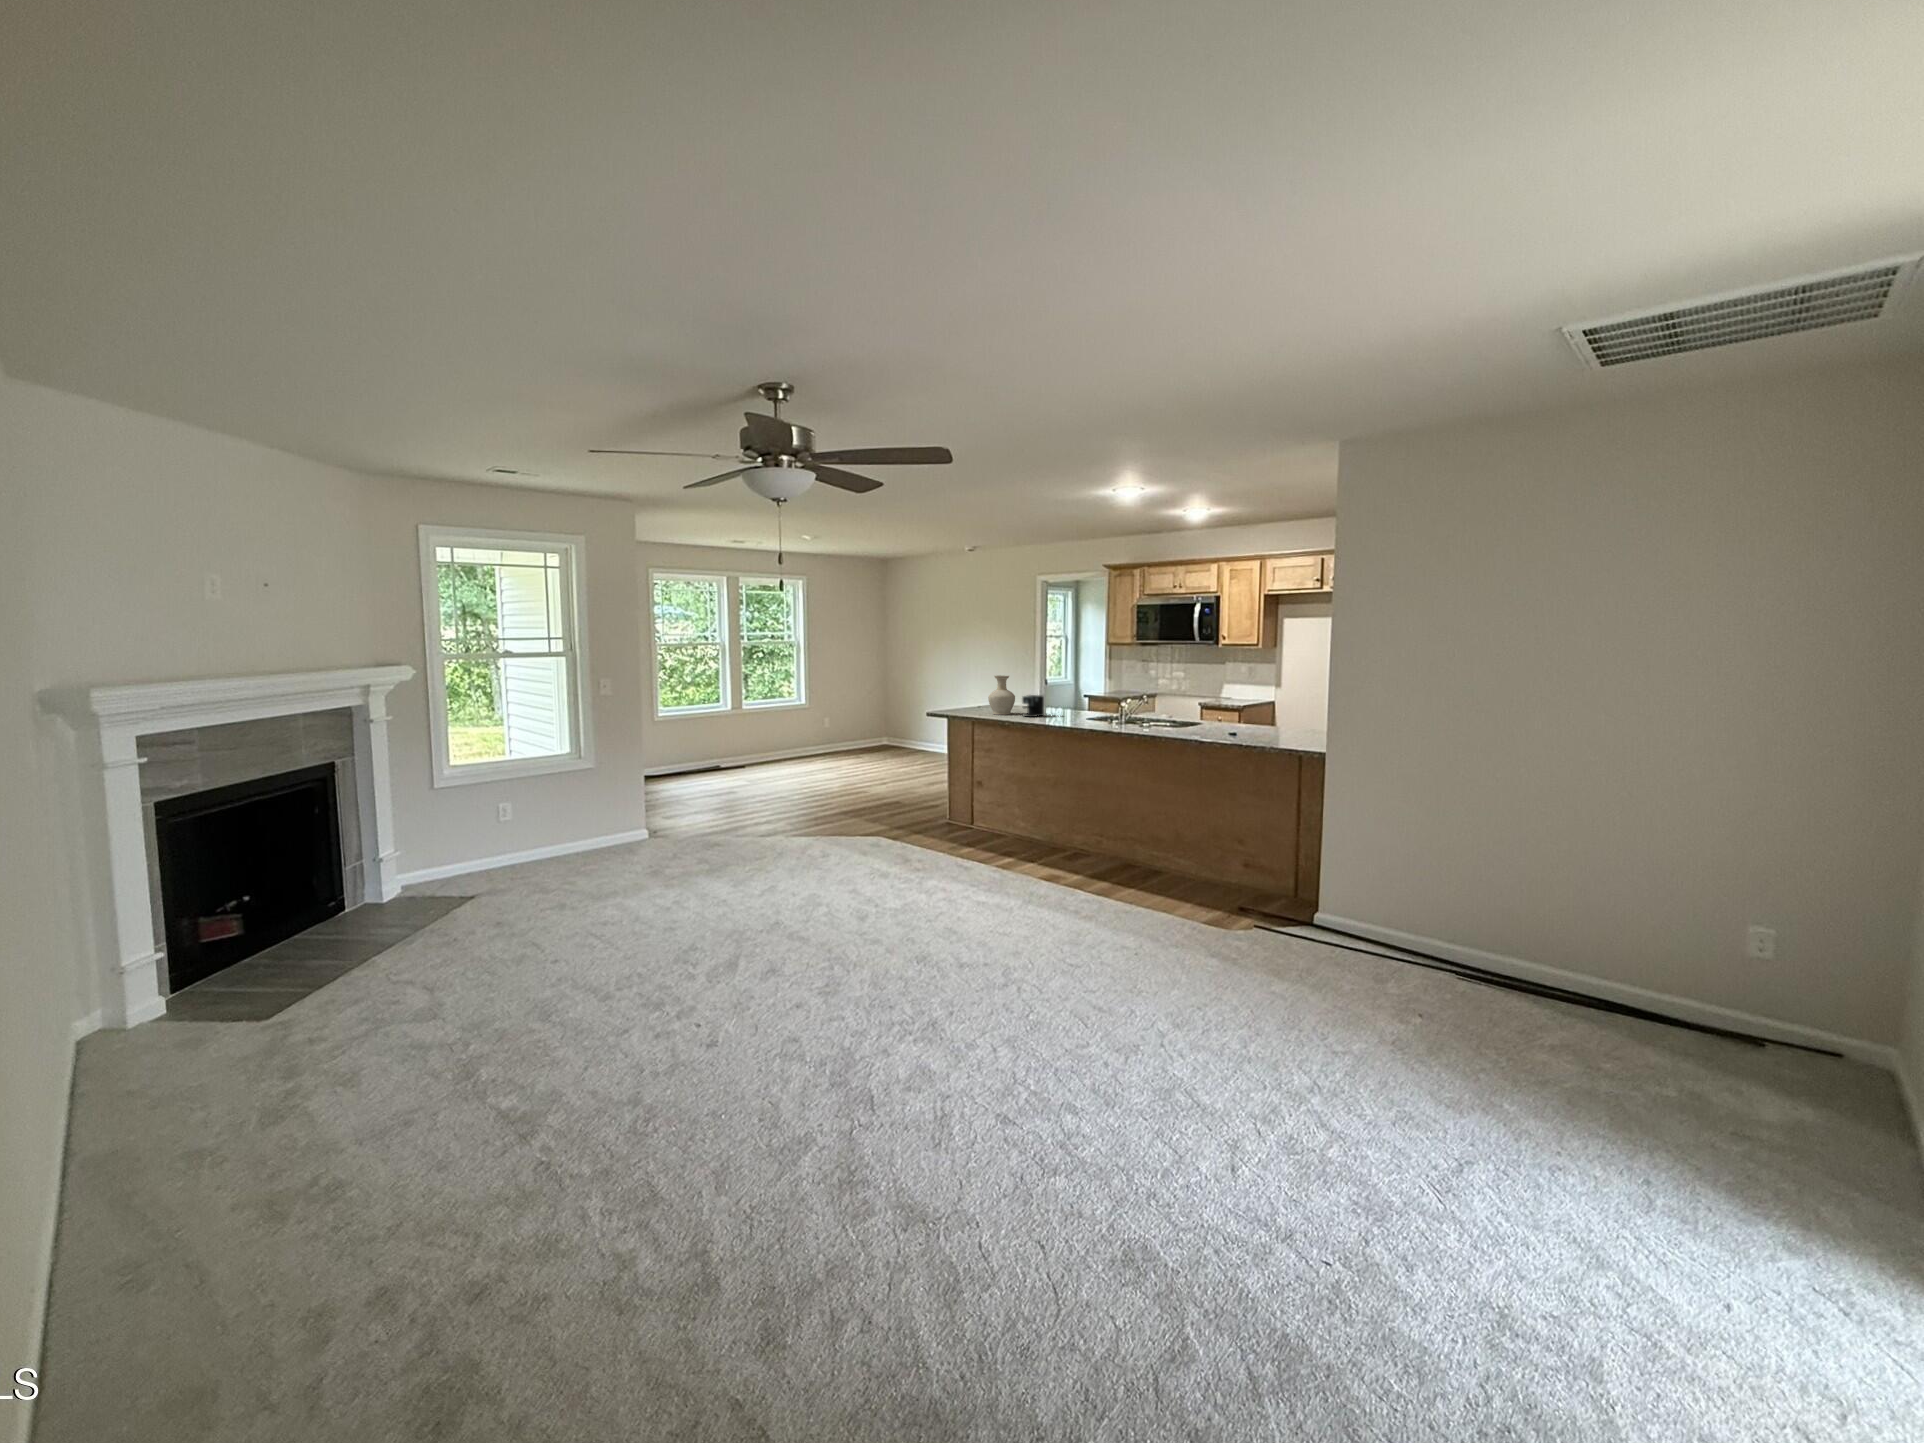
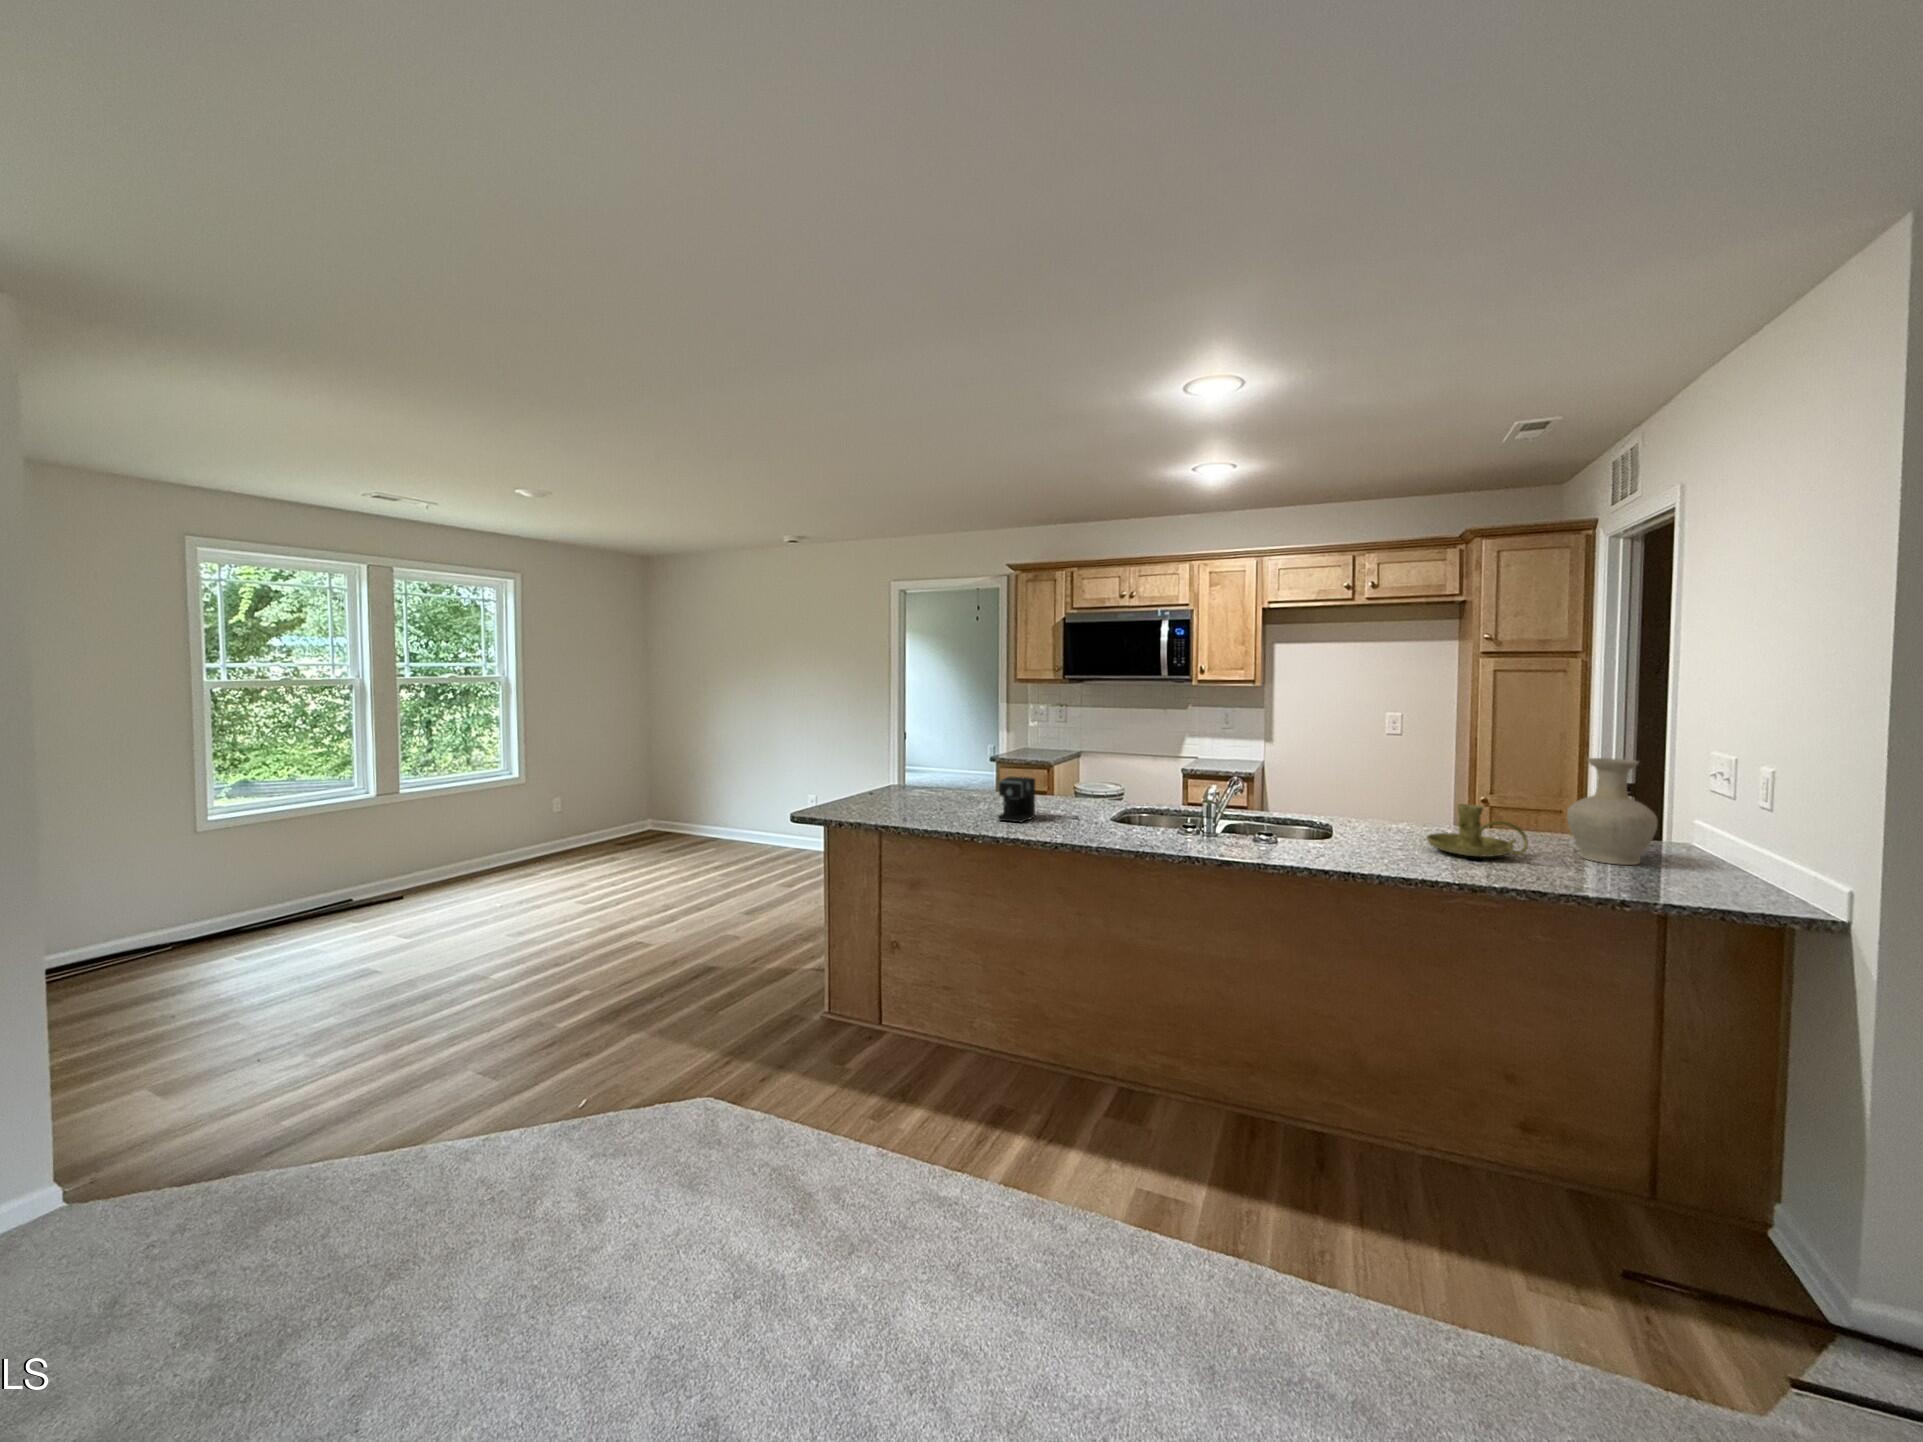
vase: present [988,675,1015,715] -> present [1567,758,1658,865]
candle holder: none [1198,705,1235,729] -> present [1427,804,1528,857]

